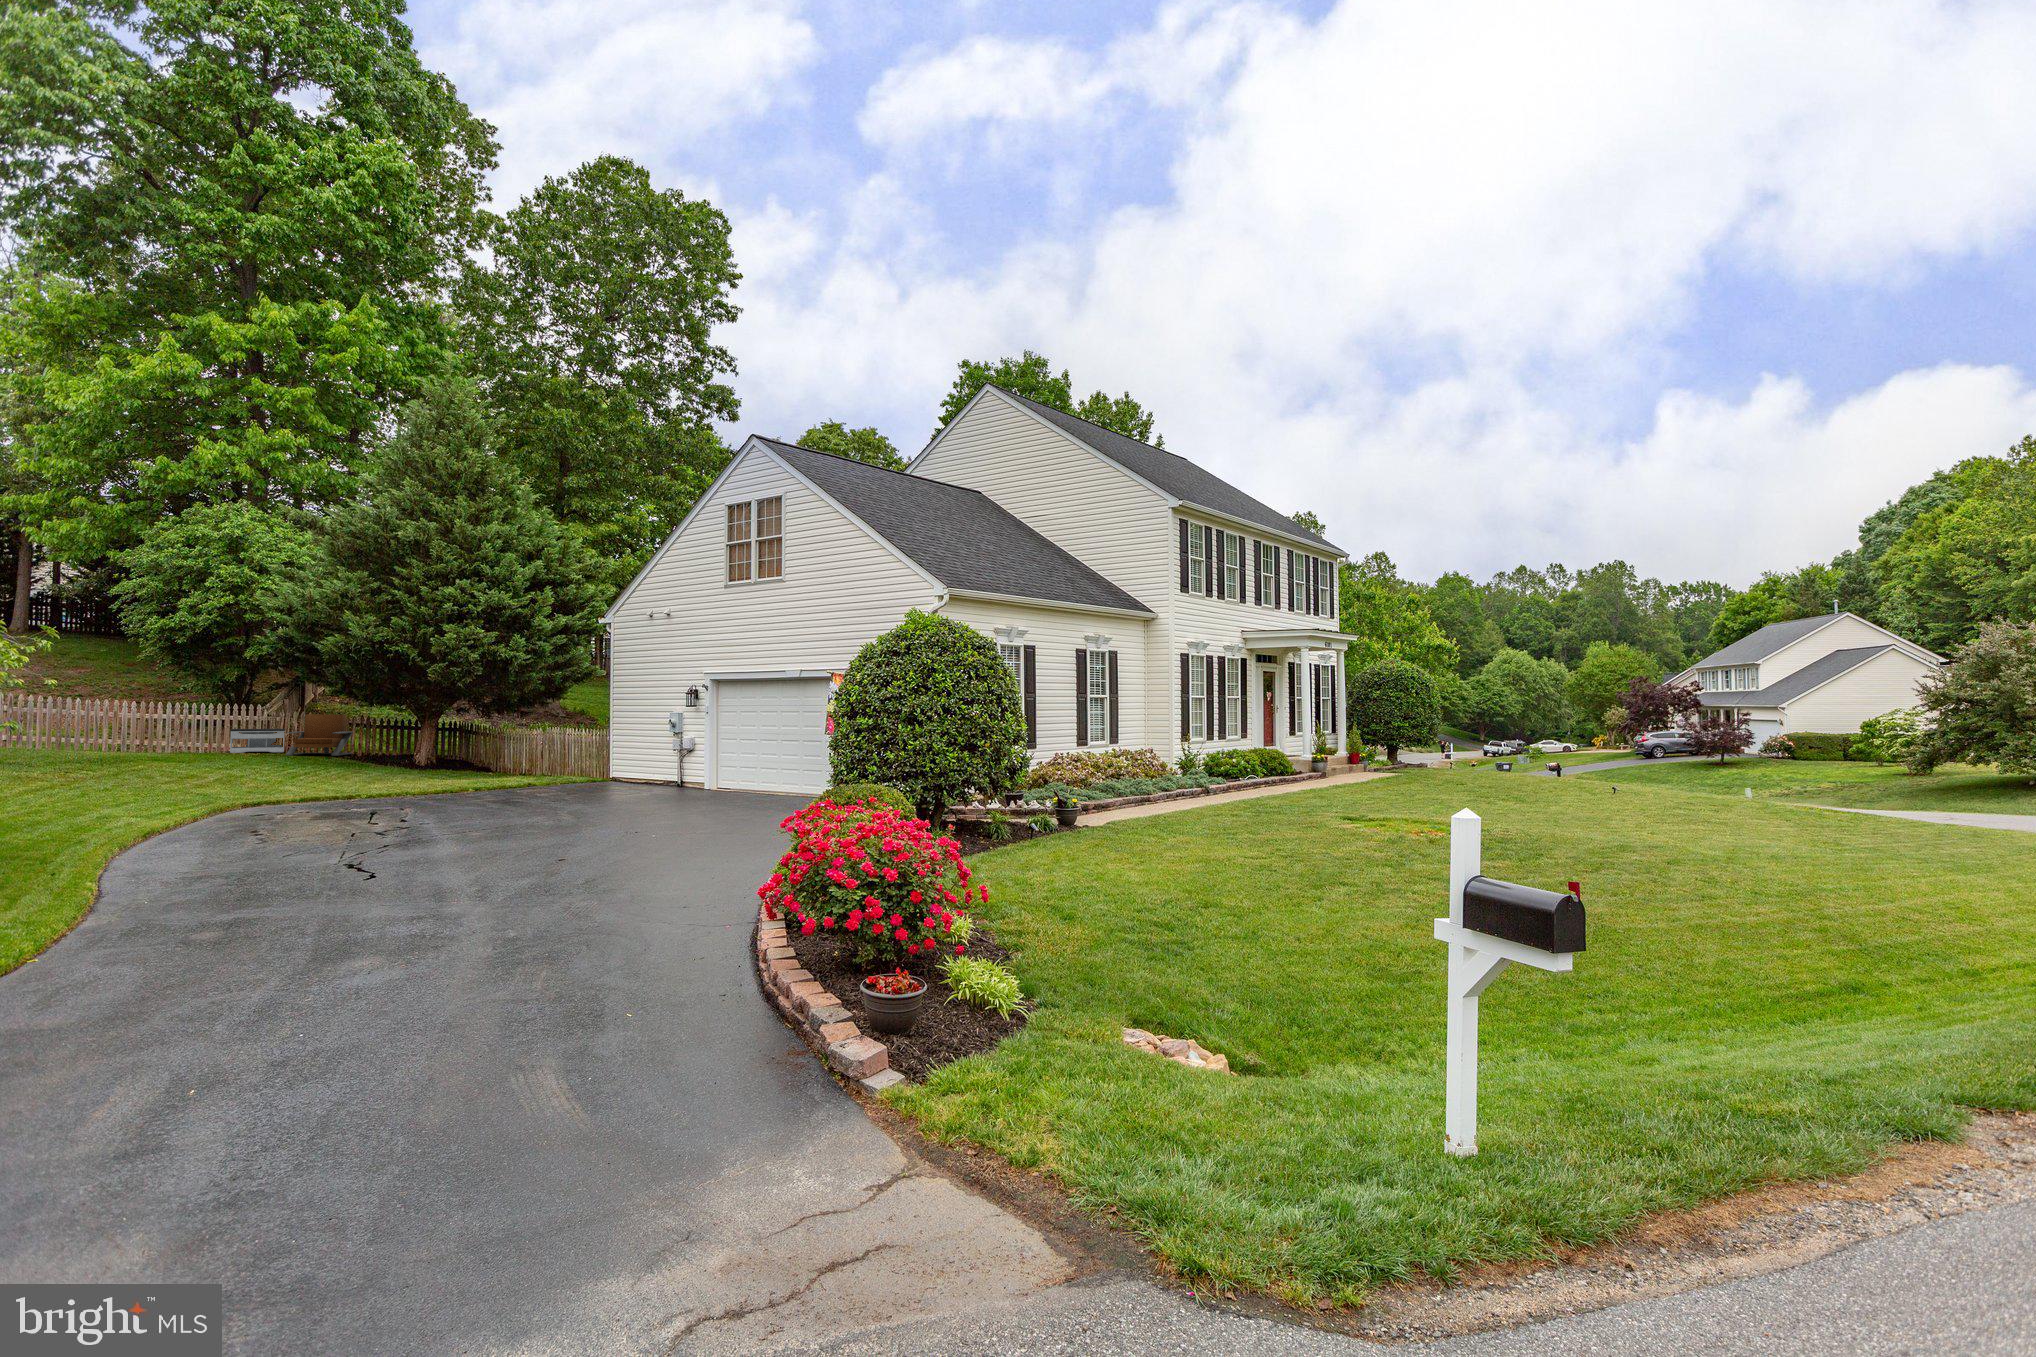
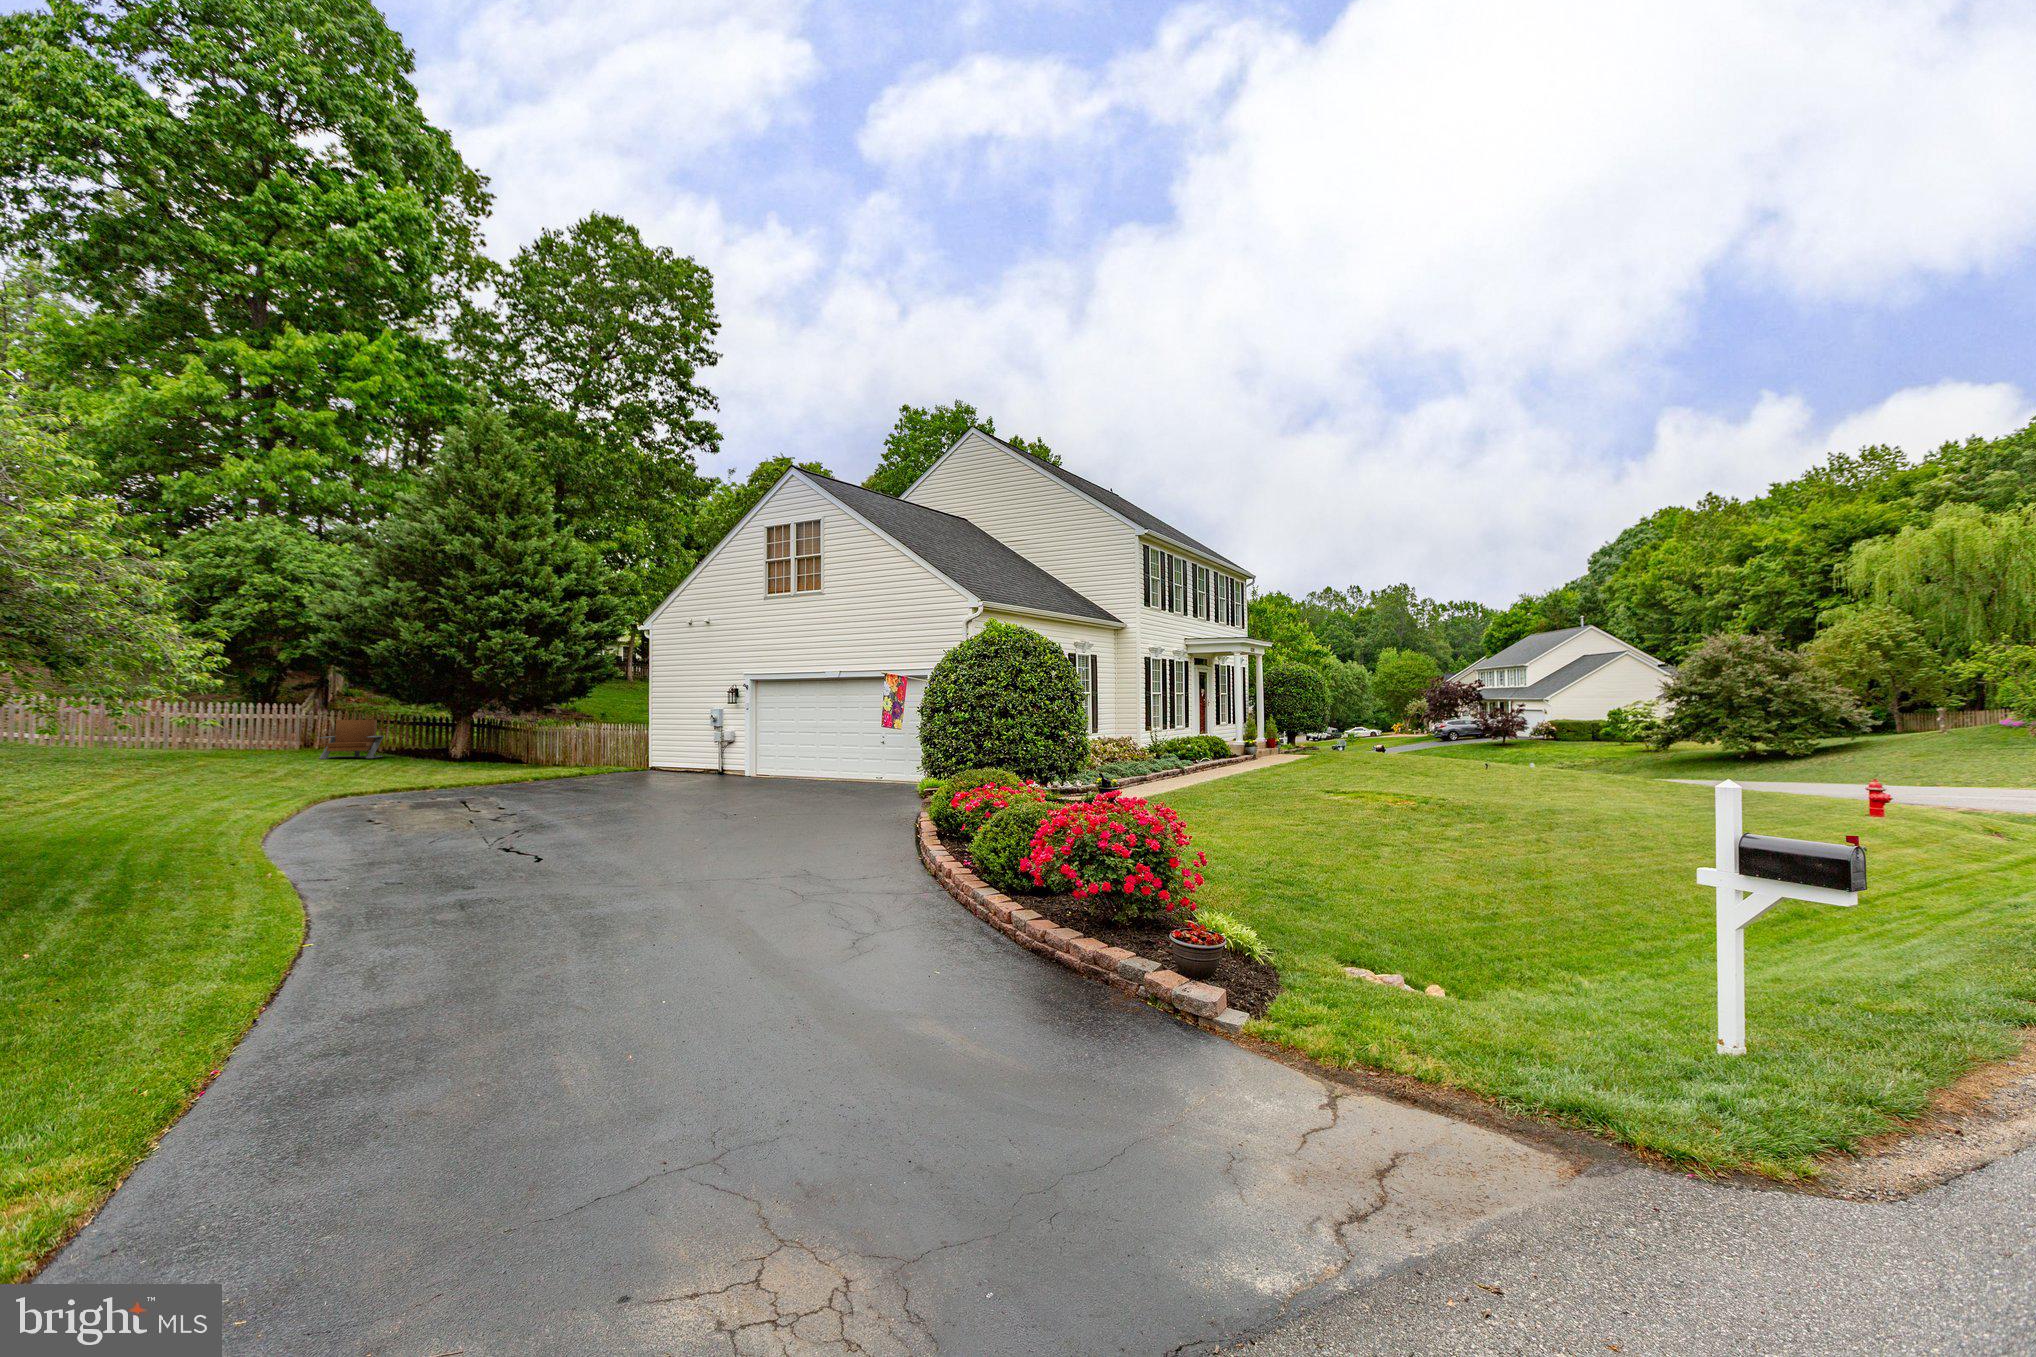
bench: present [230,729,285,753] -> none [259,734,315,758]

